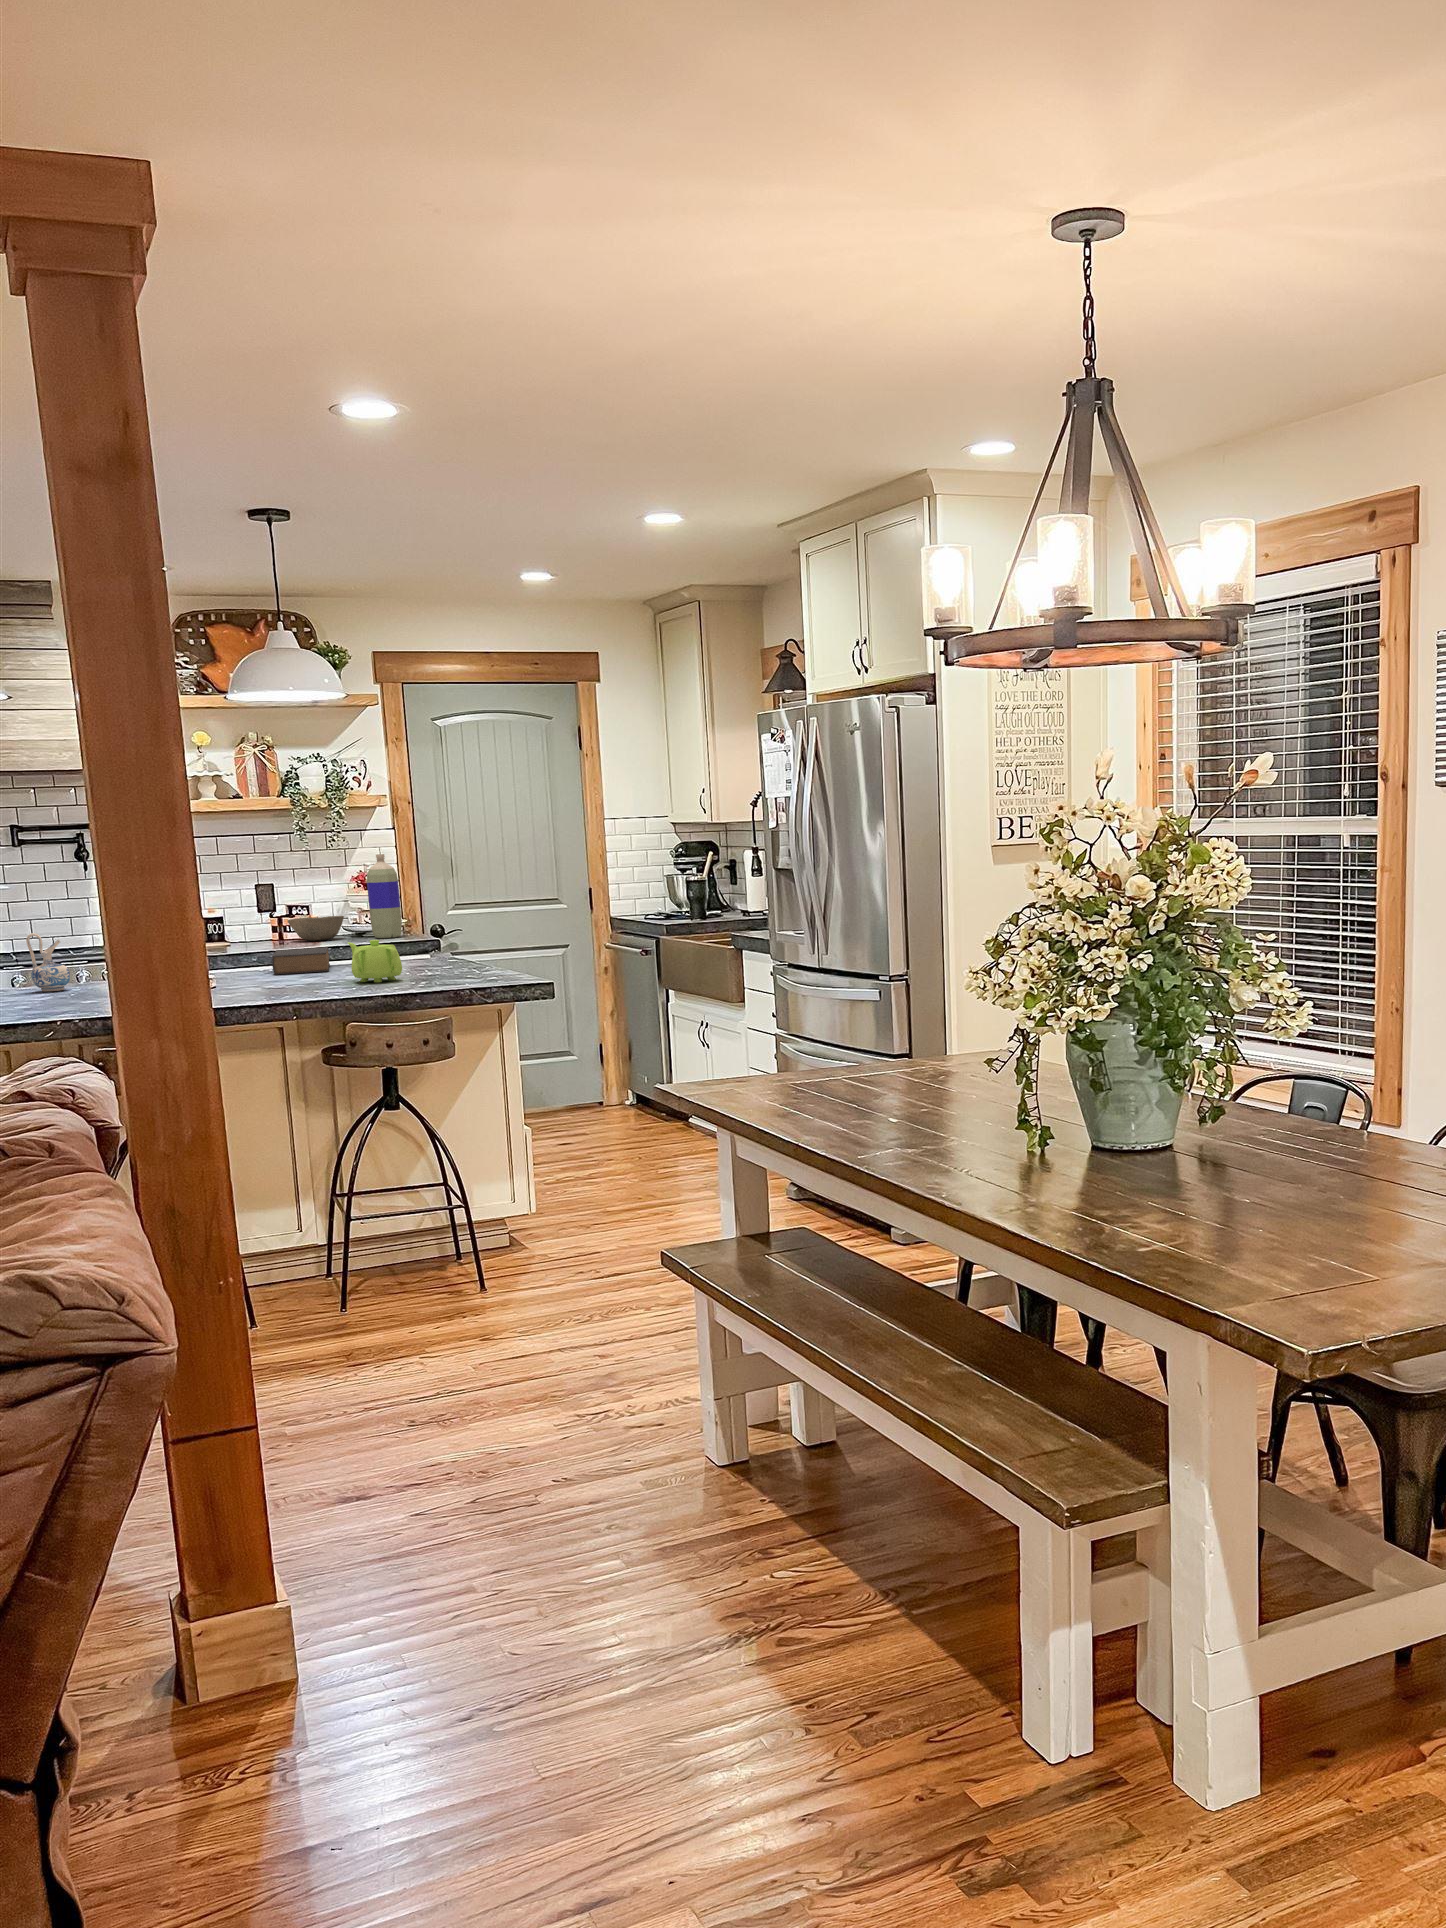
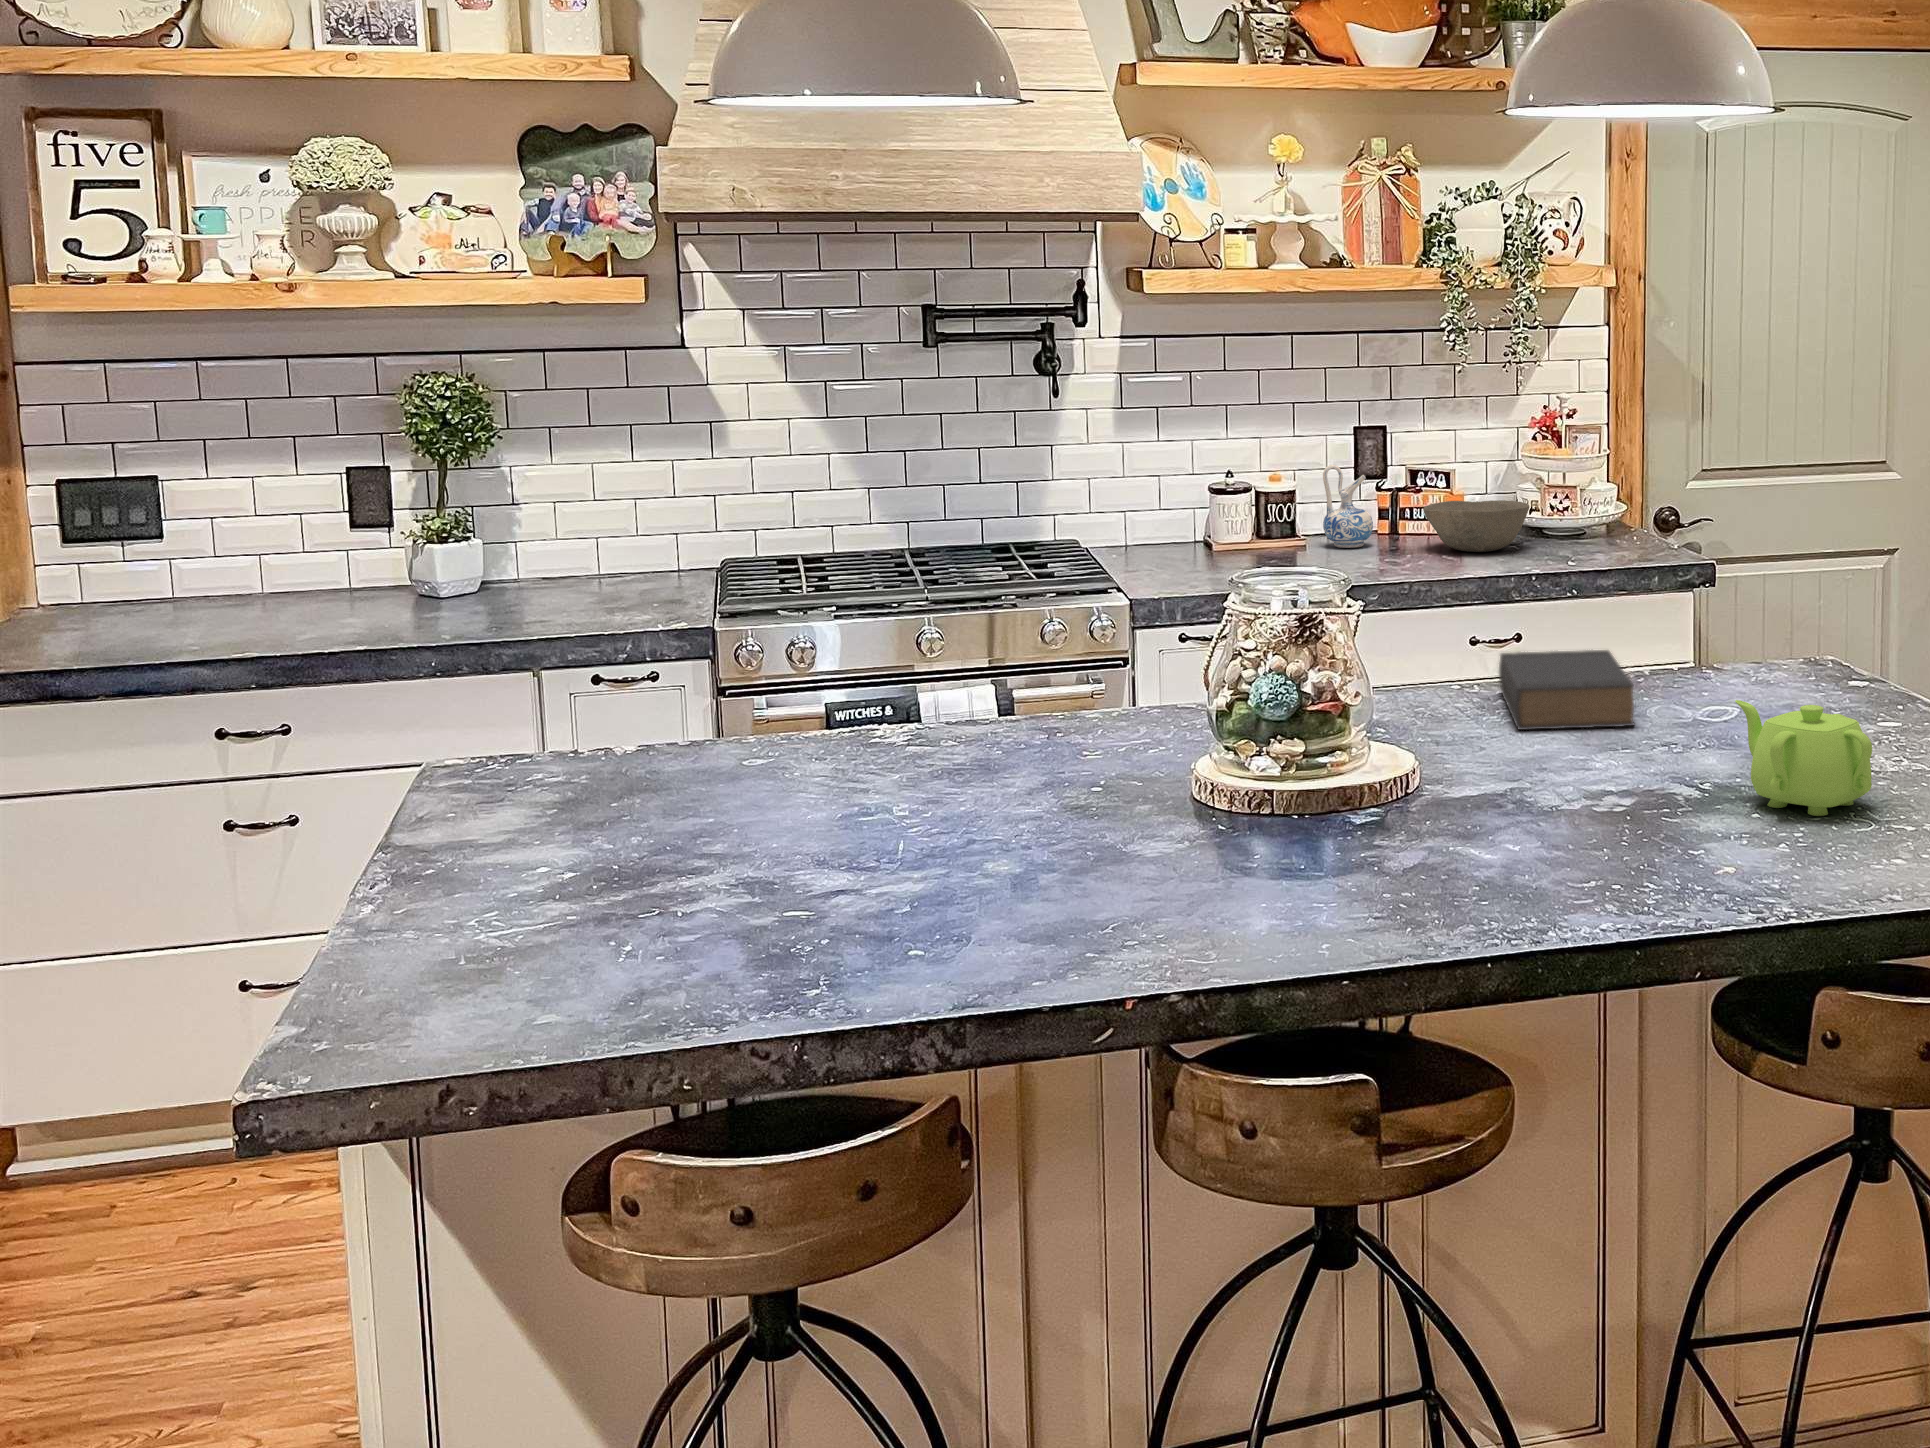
bottle: present [367,854,402,938] -> none [1583,388,1642,556]
ceramic pitcher: present [26,933,70,991] -> present [1323,465,1373,548]

